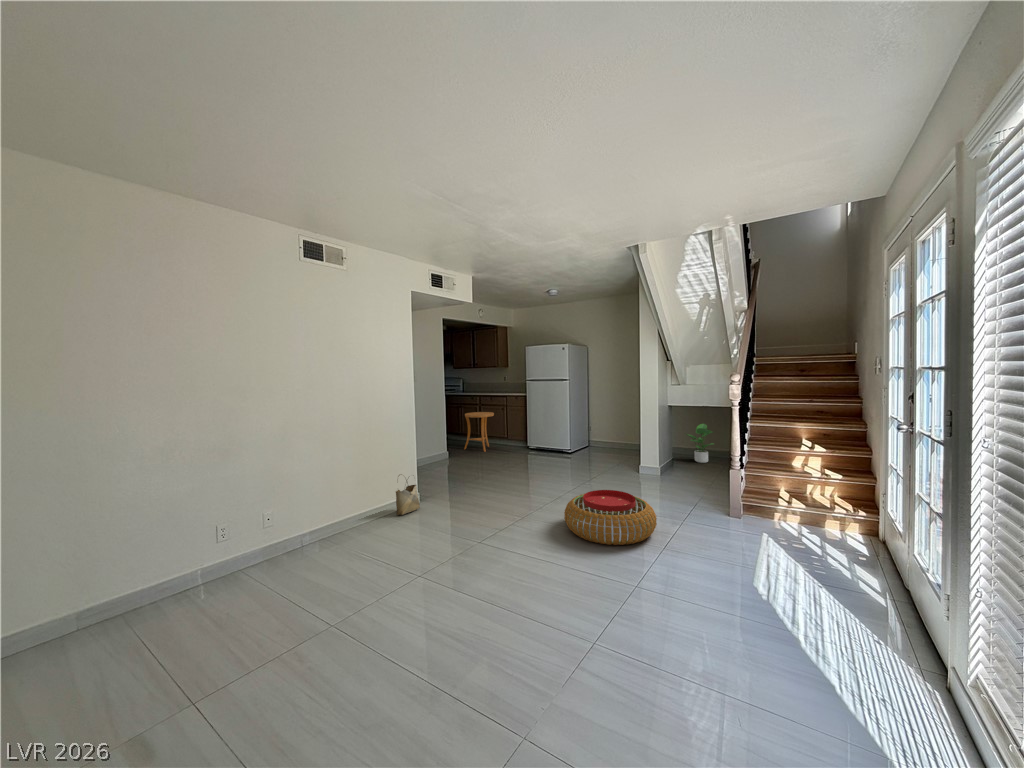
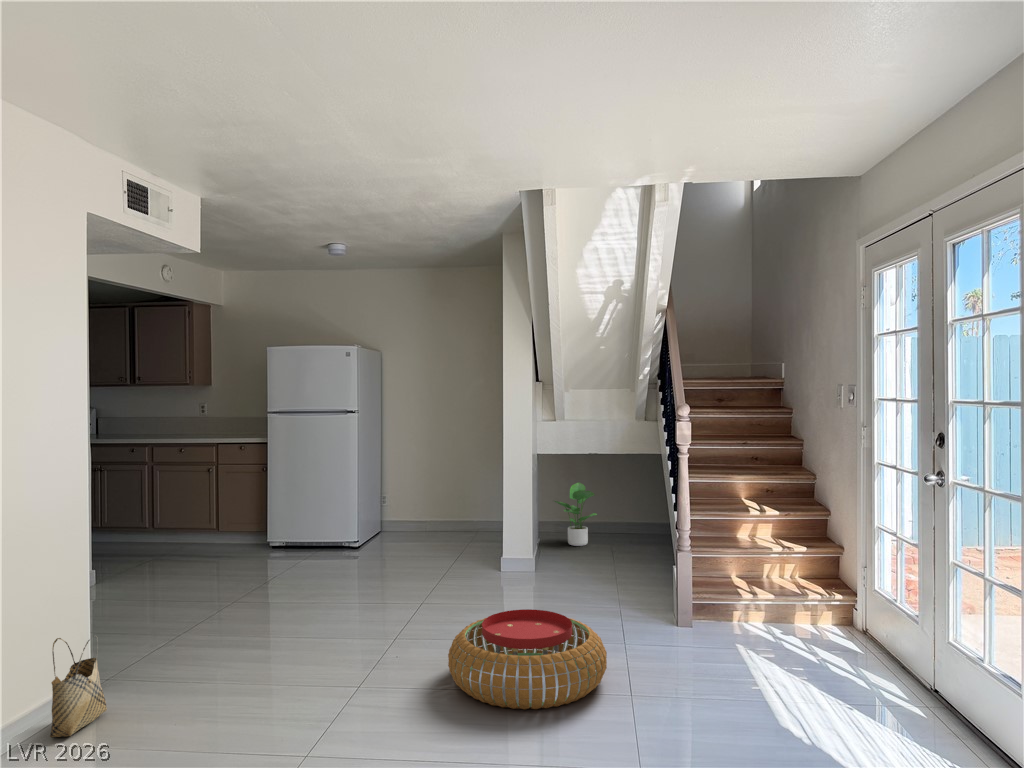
side table: present [464,412,494,452] -> none [119,480,192,564]

